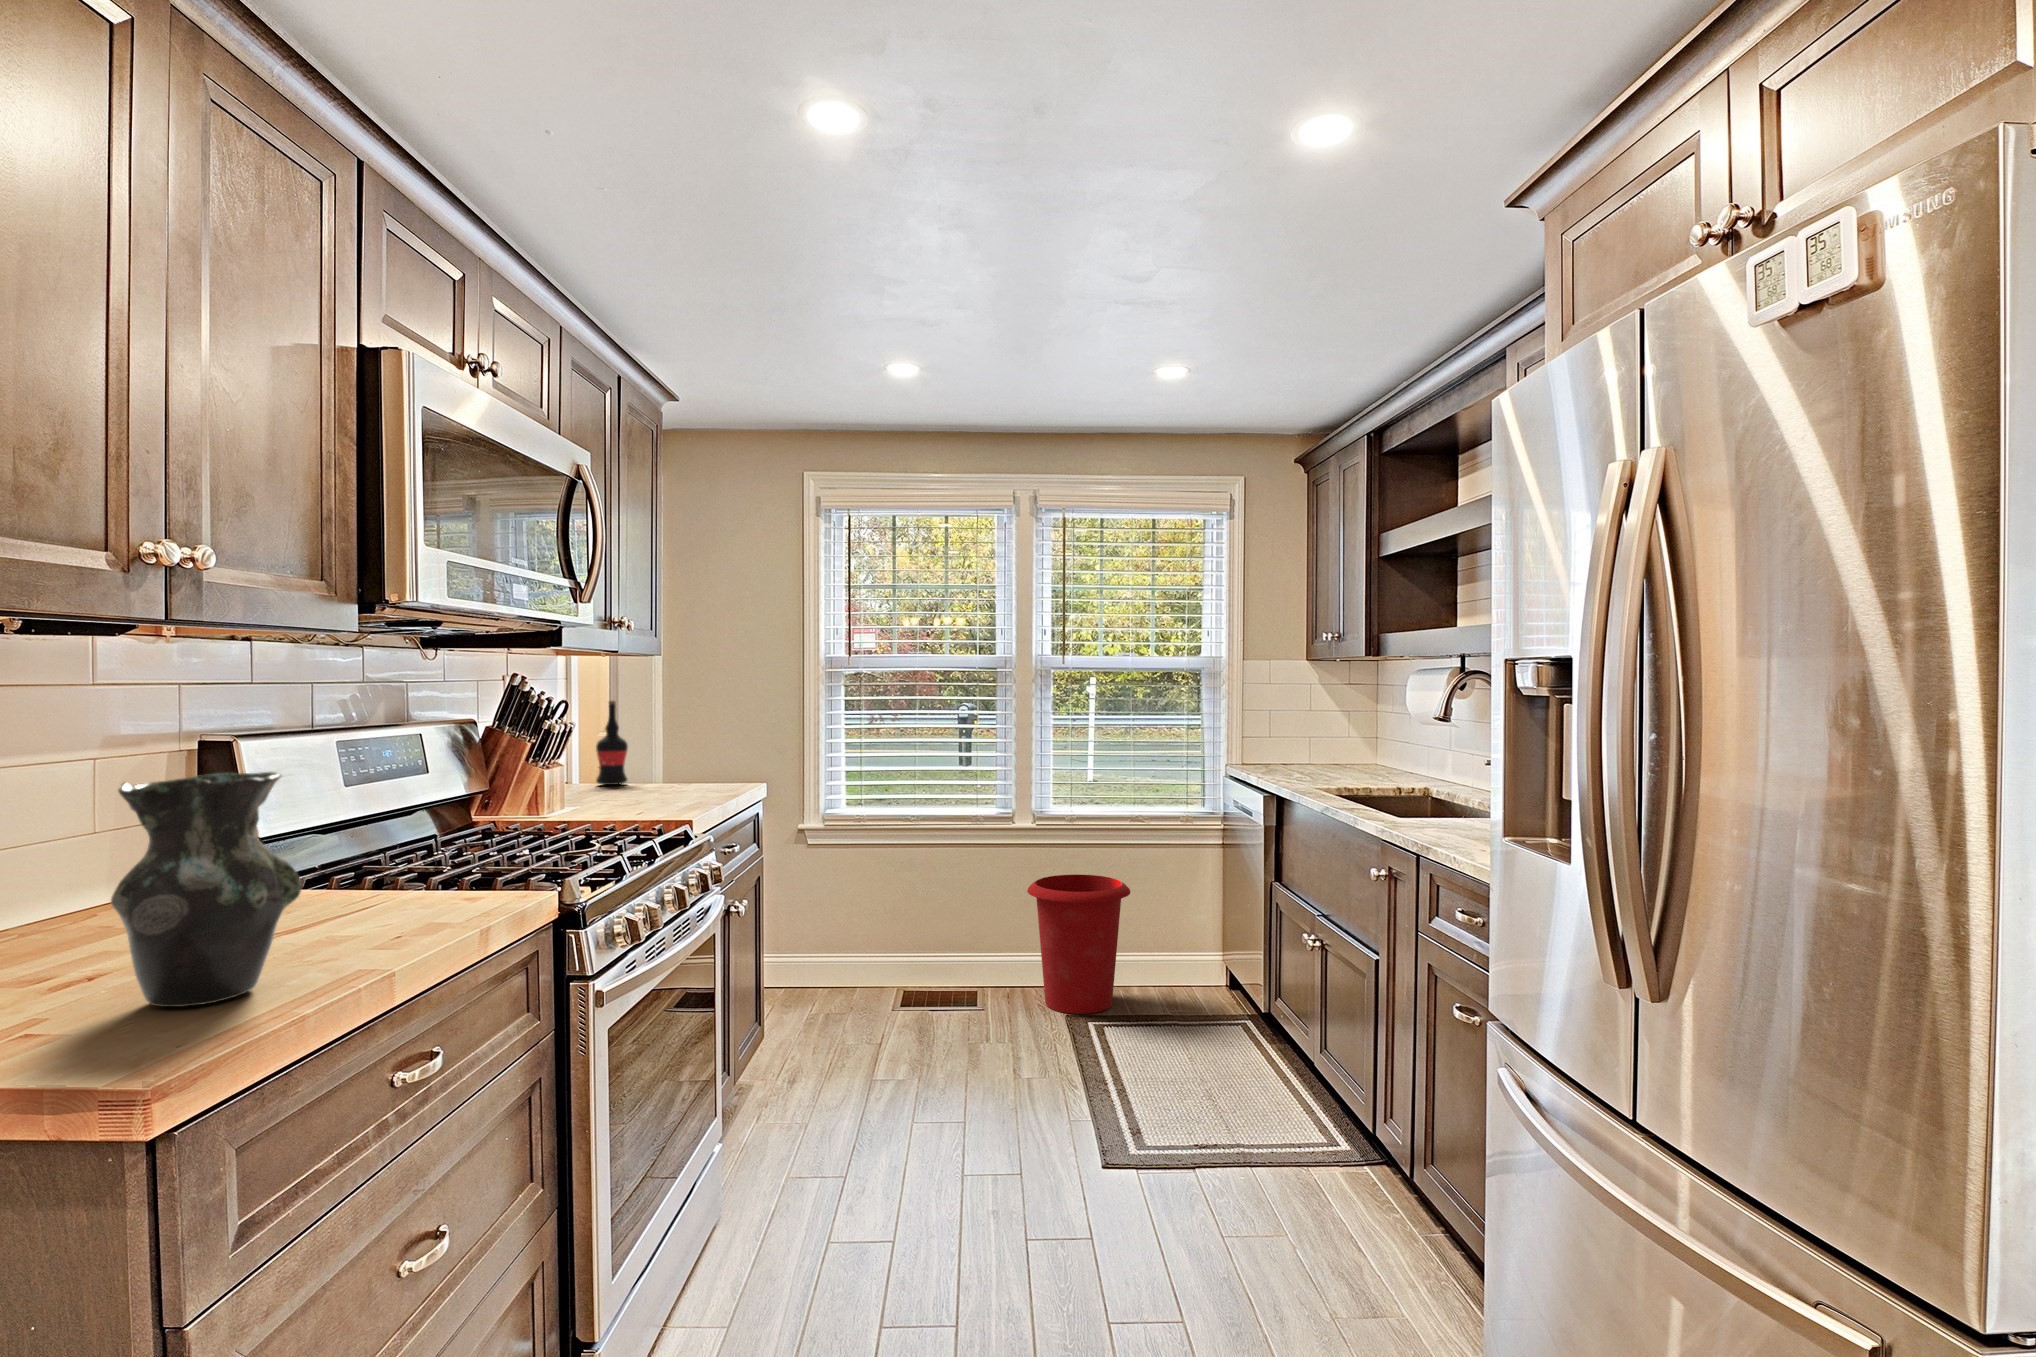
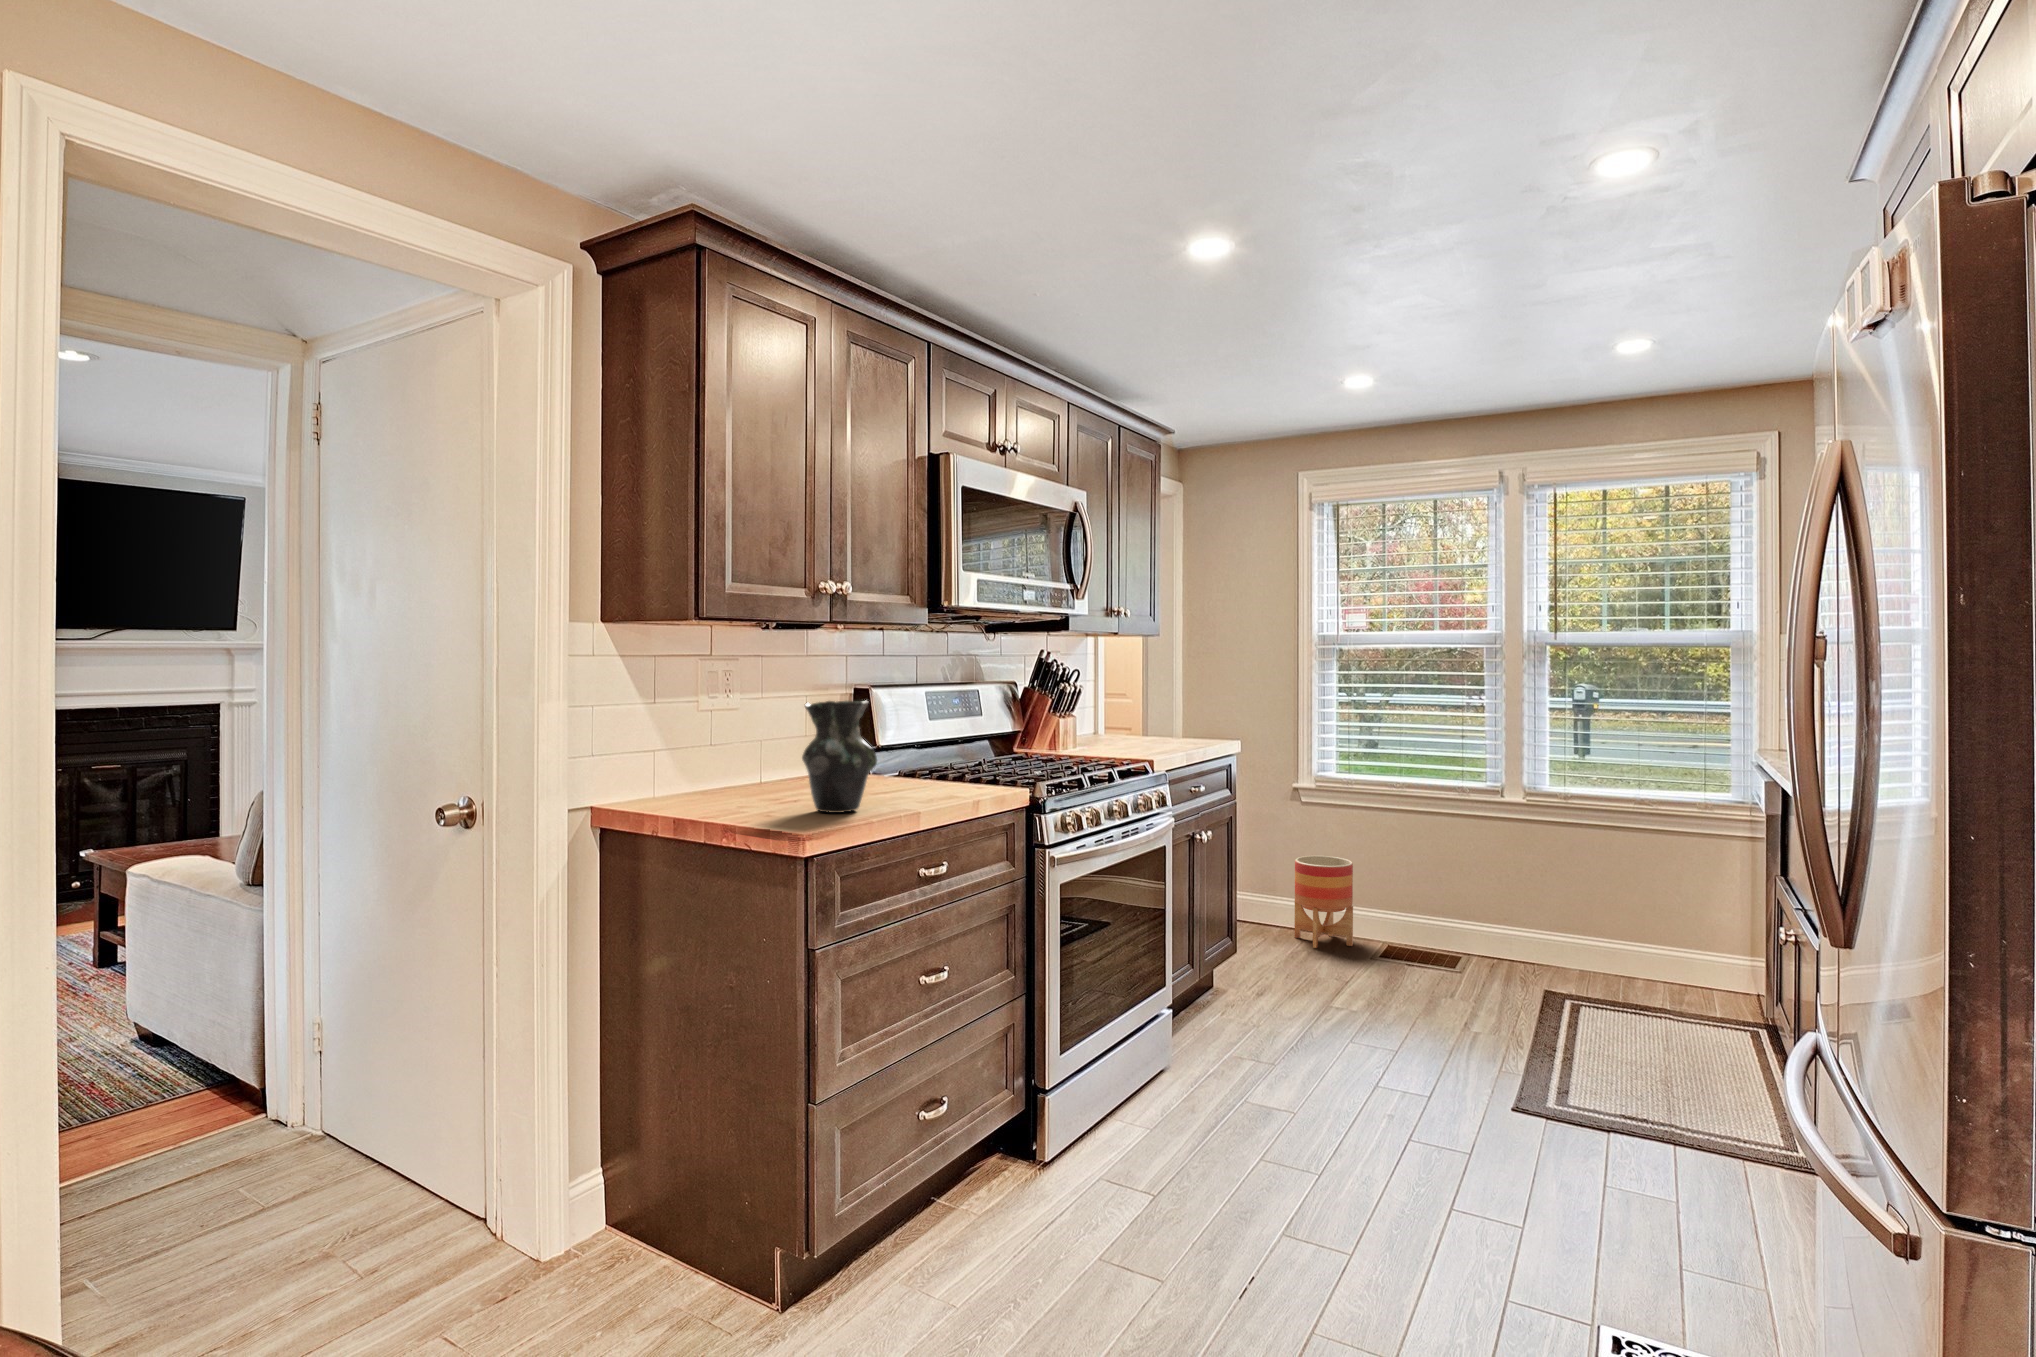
wine bottle: present [596,700,628,785] -> none [1115,672,1139,738]
waste bin: present [1027,875,1130,1014] -> none [1508,854,1628,994]
planter: none [806,901,871,1007] -> present [1294,856,1353,948]

